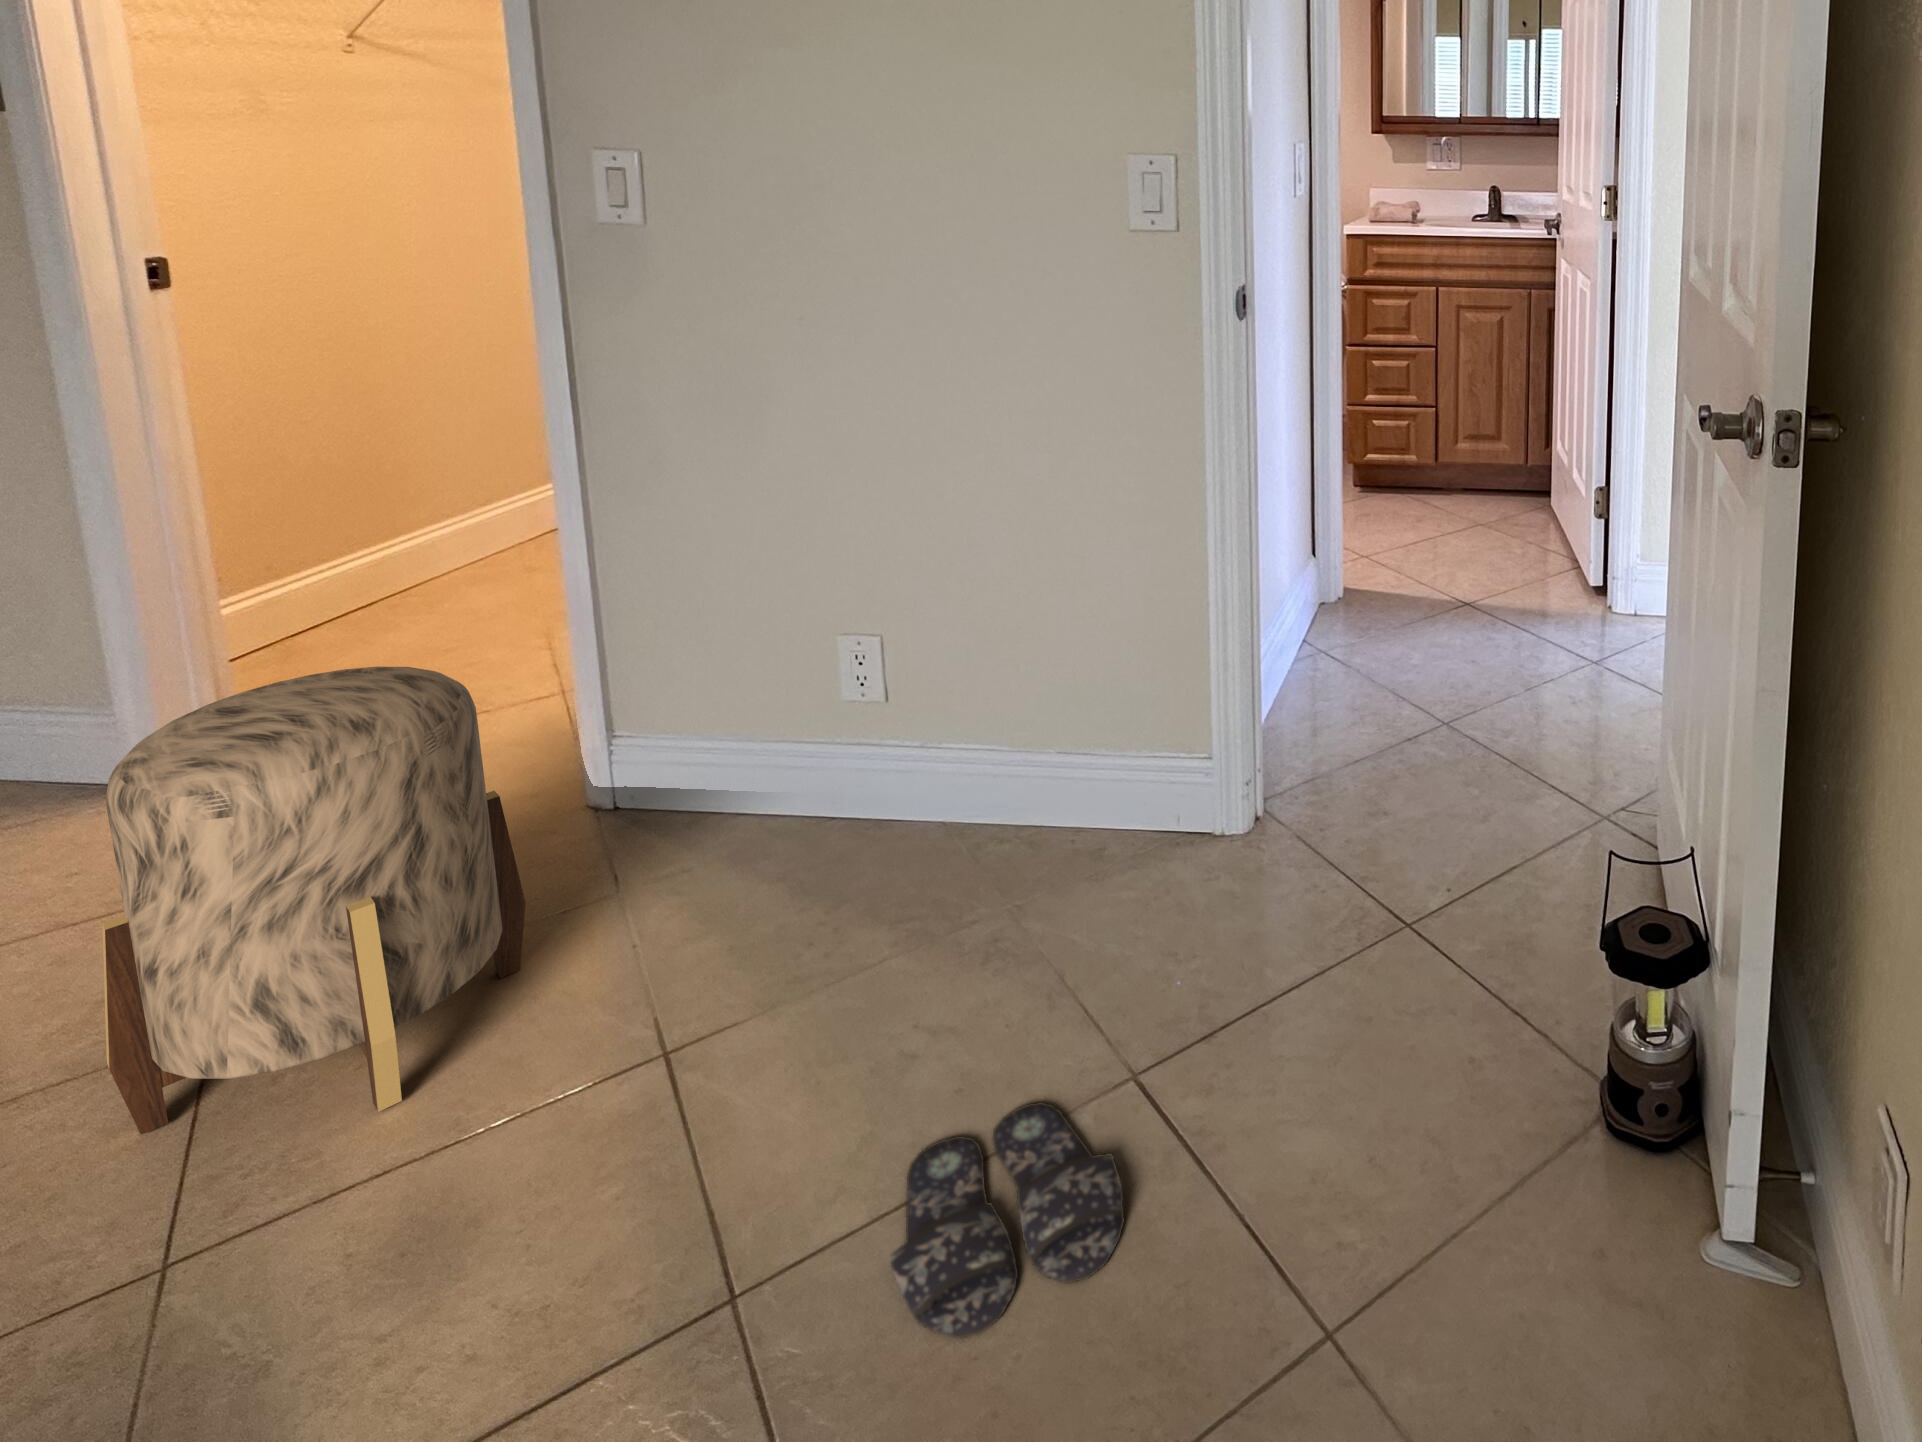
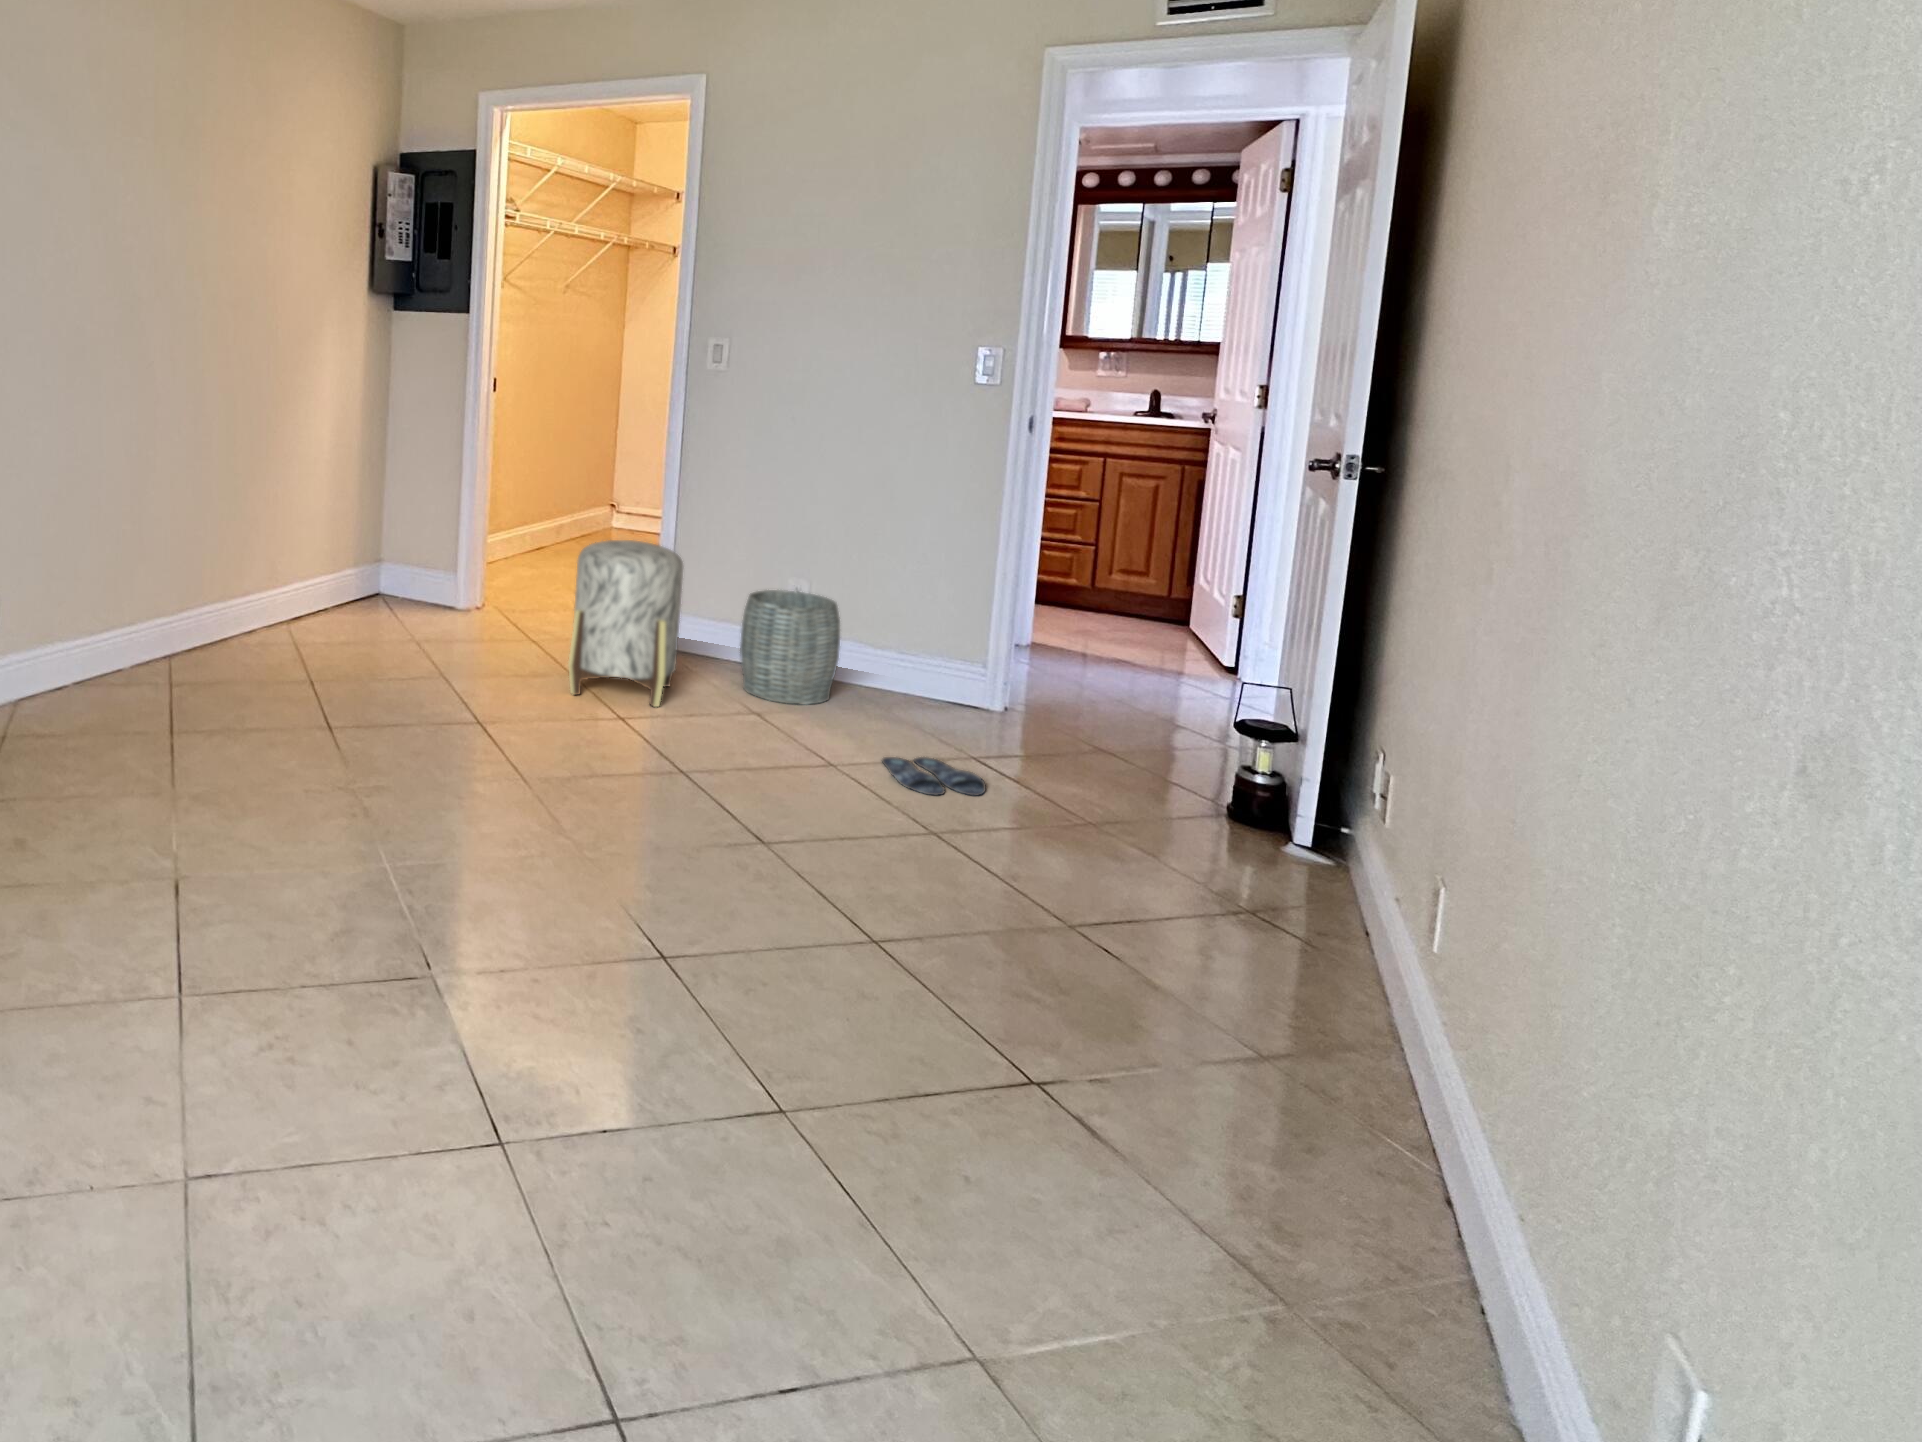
woven basket: none [694,671,923,952] -> present [740,590,840,705]

